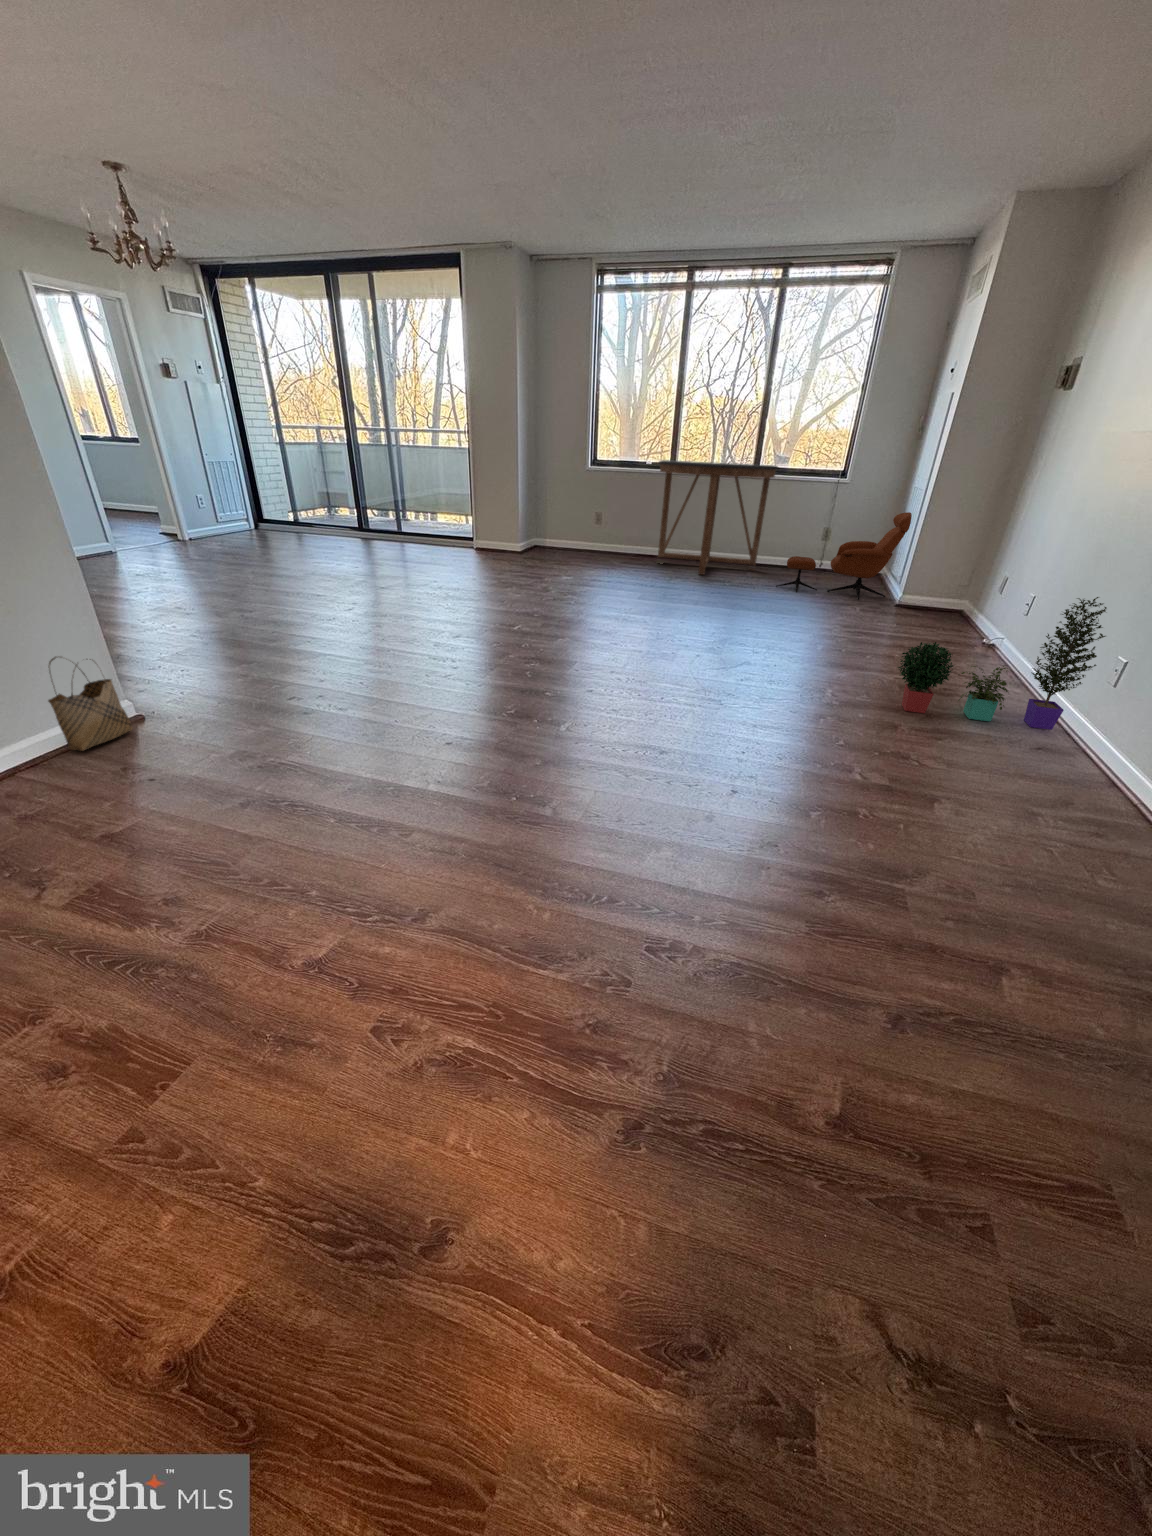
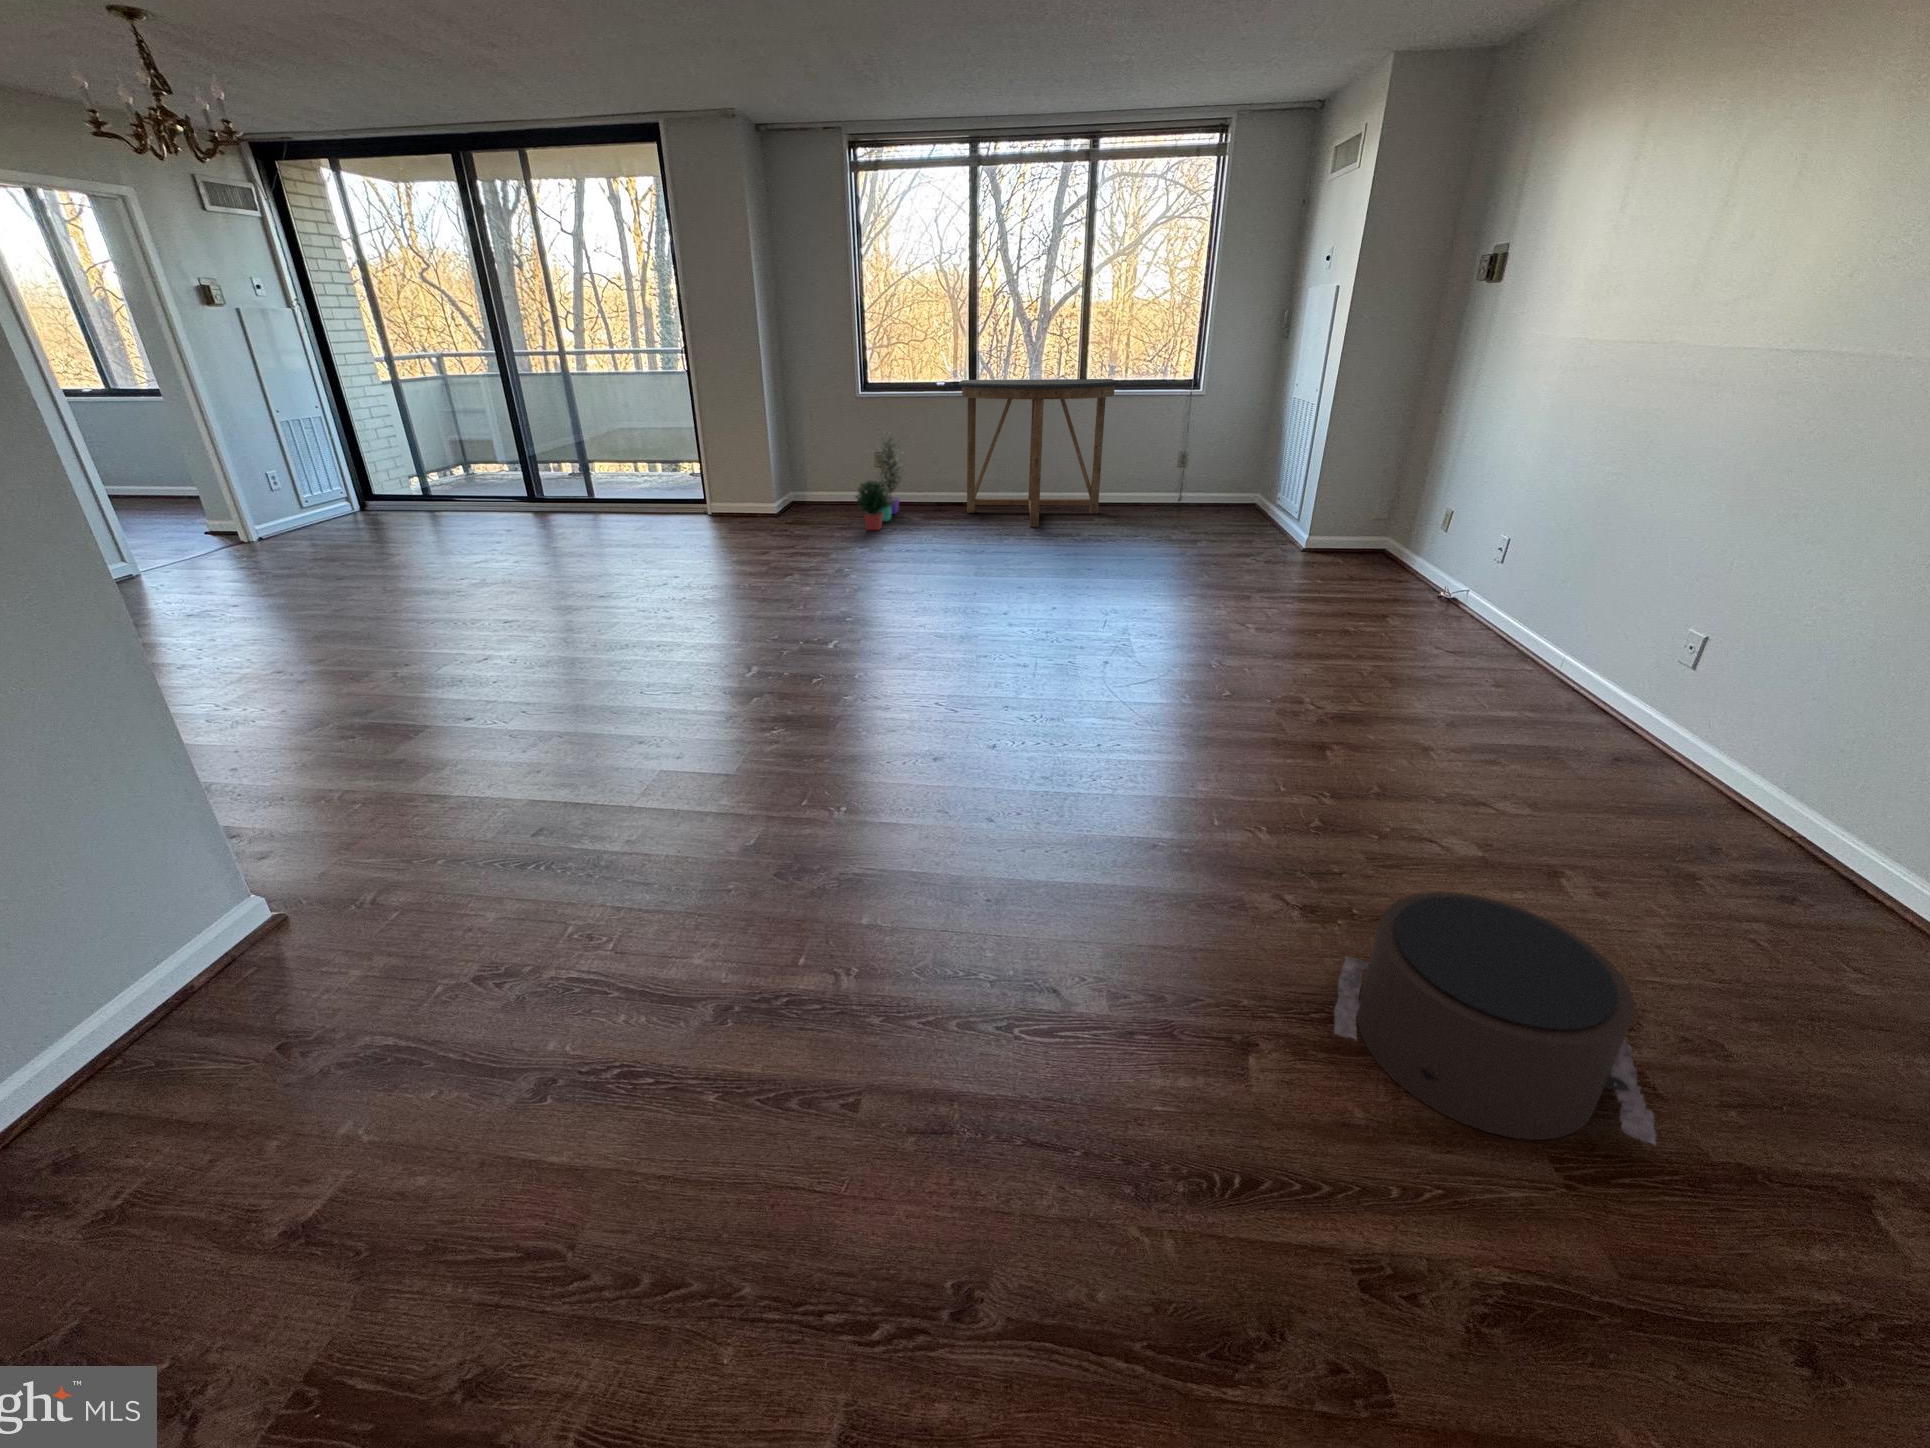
lounge chair: present [776,512,912,600] -> none [1138,431,1304,546]
potted plant: present [898,597,1107,730] -> present [856,432,903,530]
woven basket: present [48,657,133,751] -> none [116,853,276,1020]
pouf: none [704,771,895,914] -> present [1334,892,1656,1145]

